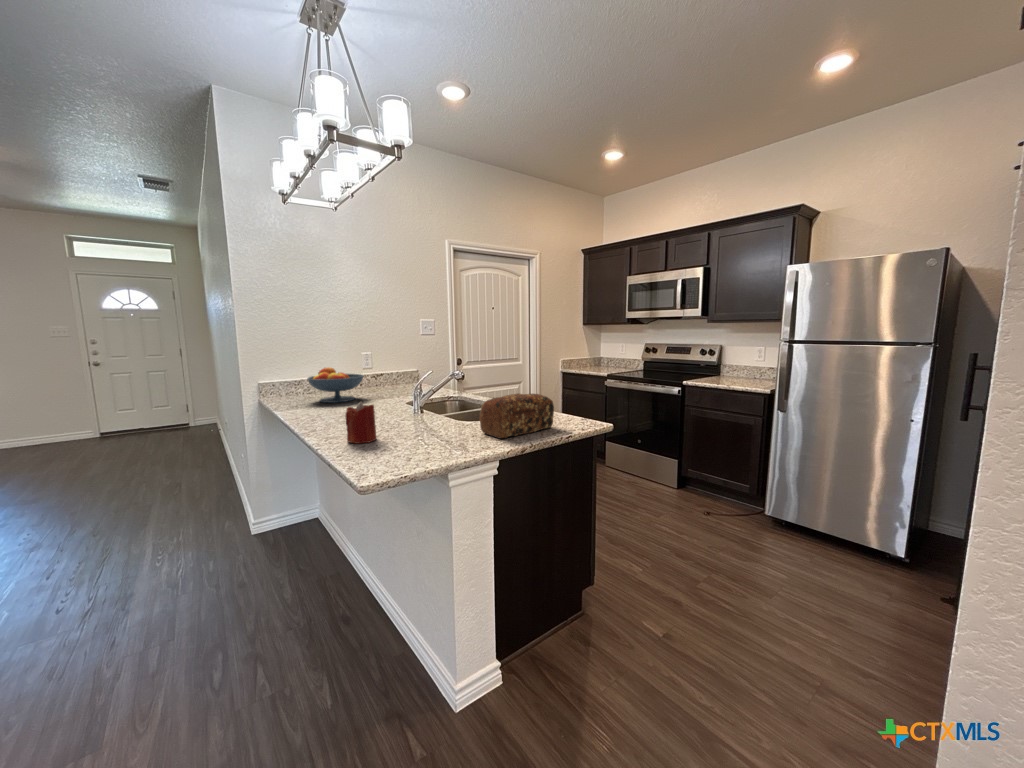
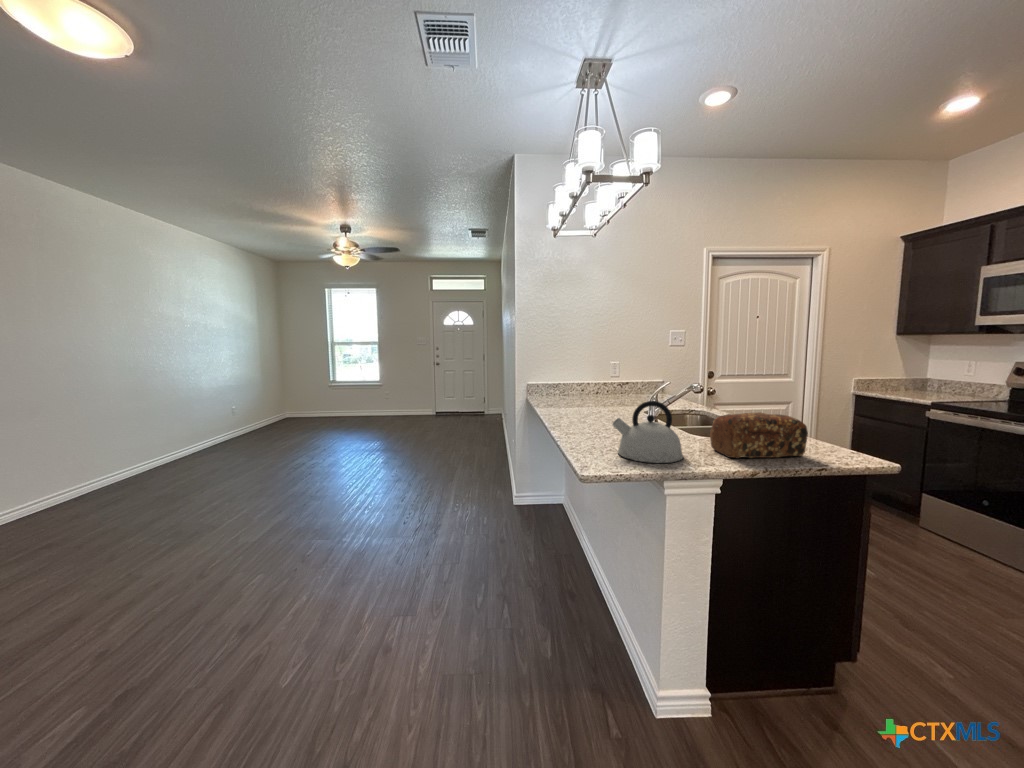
fruit bowl: present [308,368,364,403] -> none [562,373,608,405]
kettle: none [386,392,461,458] -> present [612,401,683,463]
candle: present [346,402,377,444] -> none [582,404,607,441]

